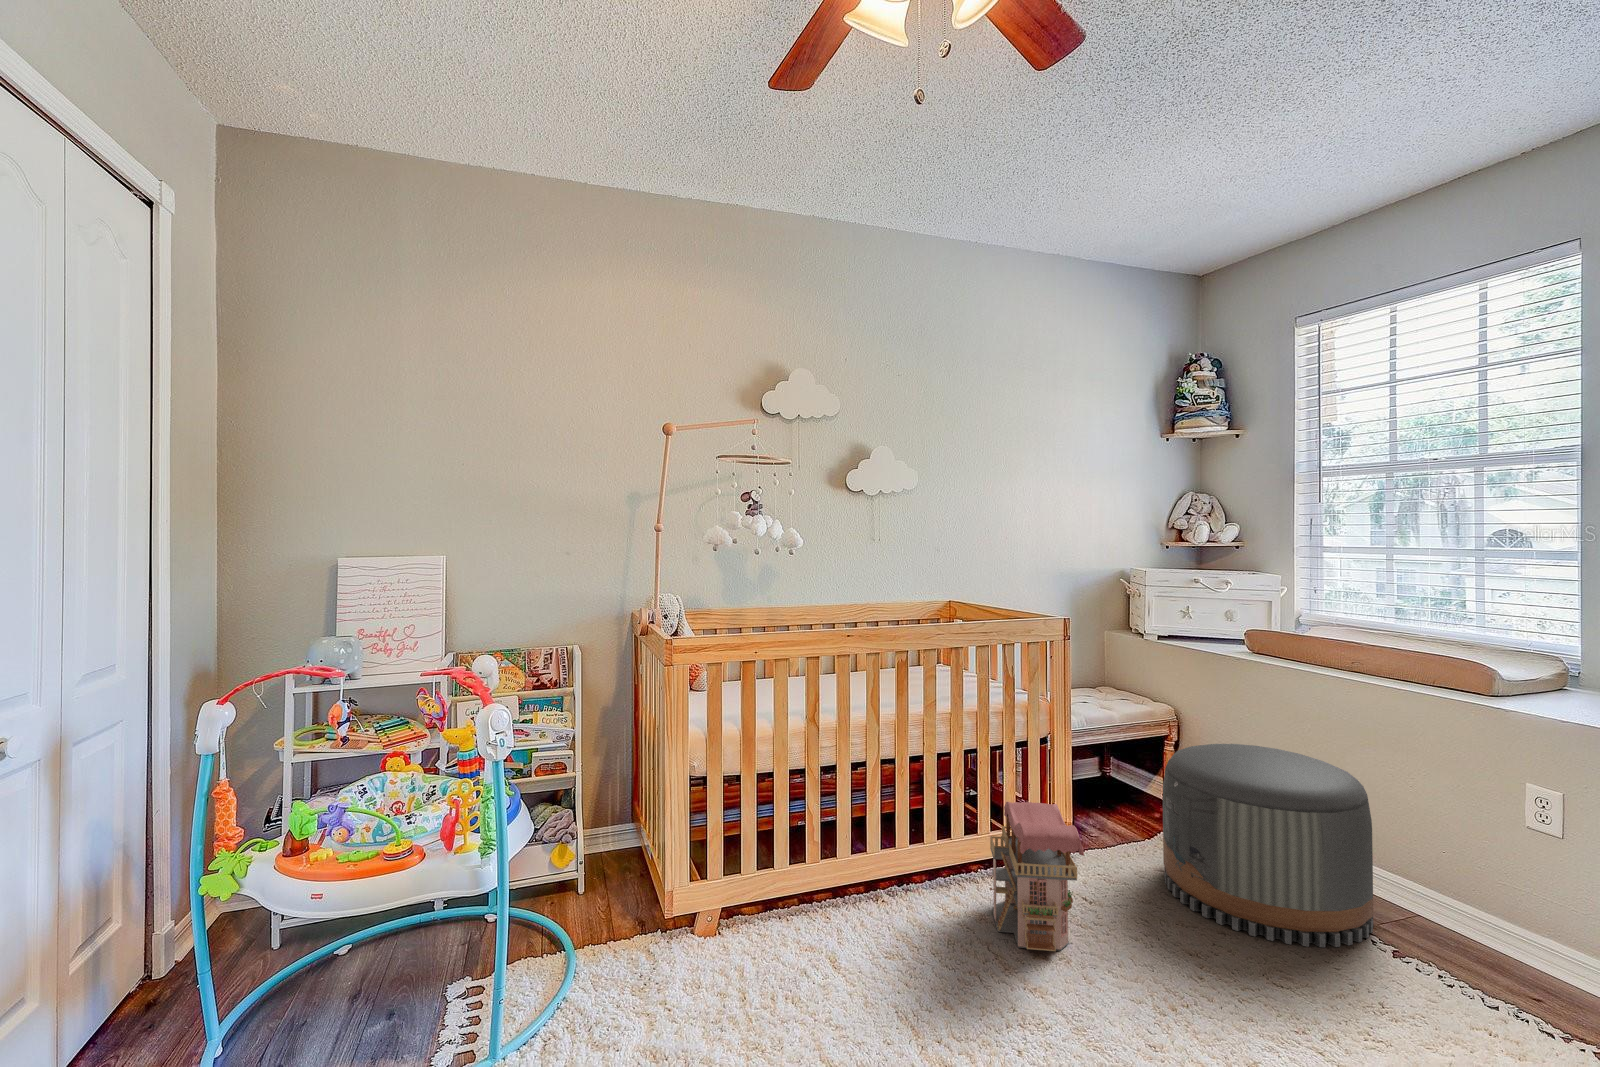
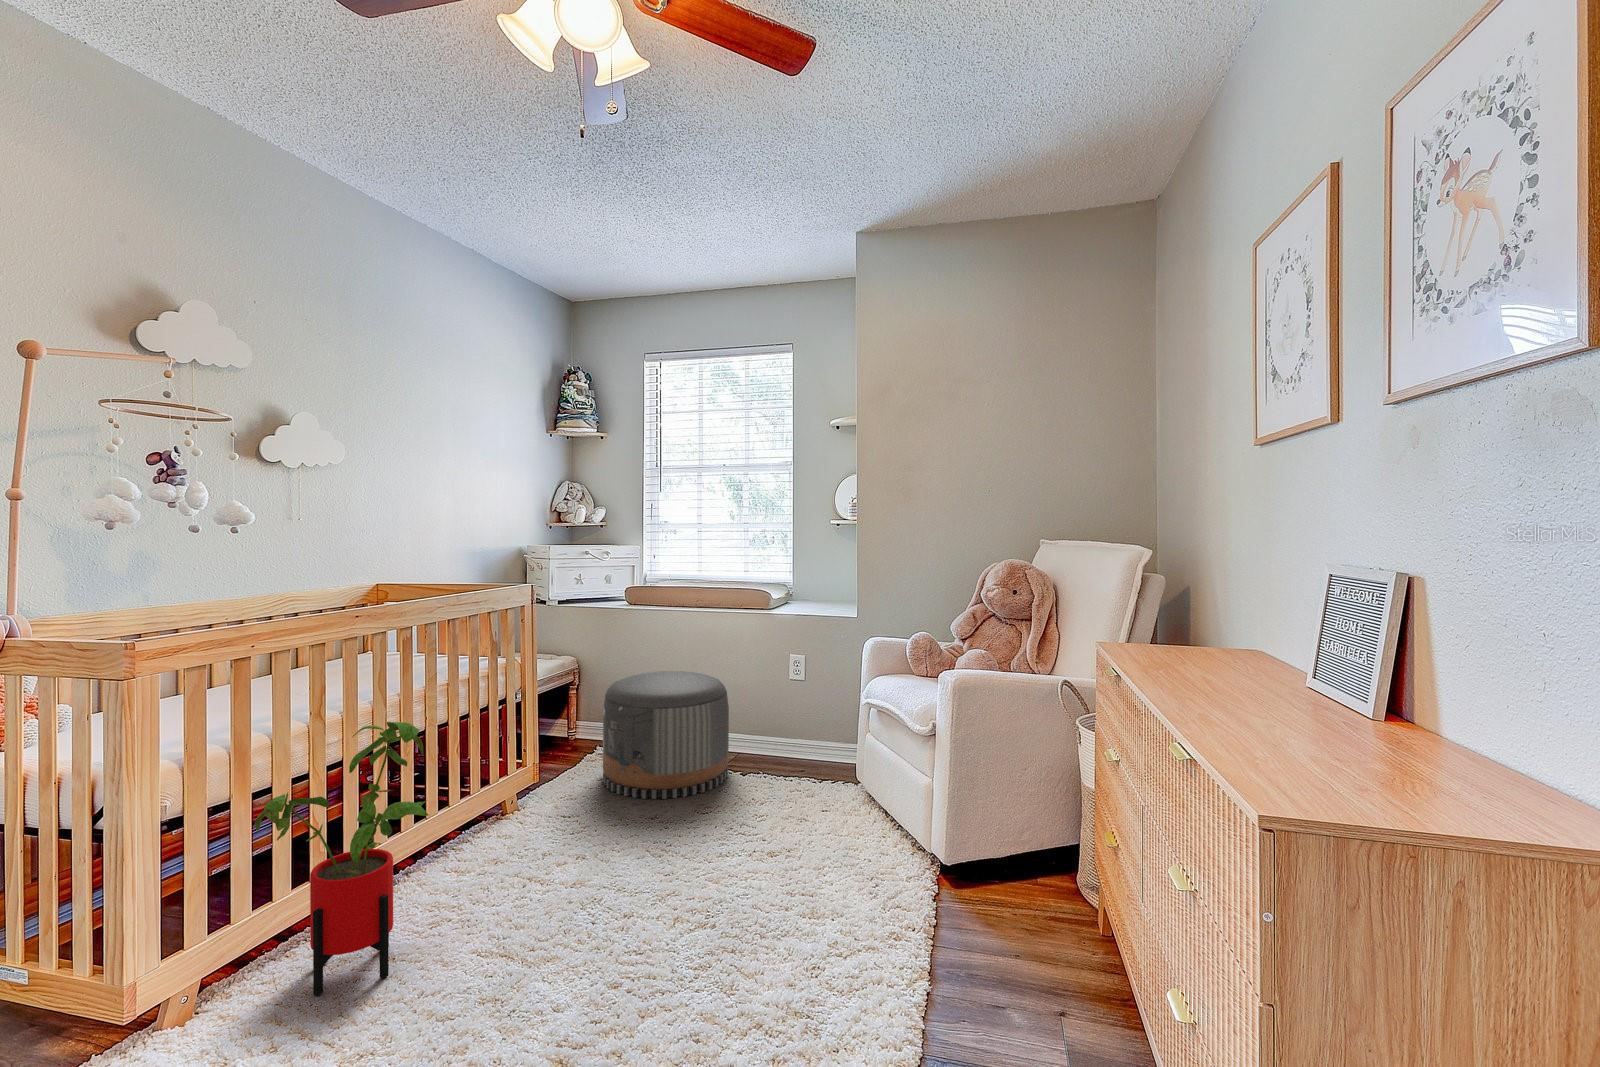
house plant: none [733,736,871,990] -> present [255,722,429,996]
toy house: present [990,802,1084,951] -> none [497,744,597,867]

